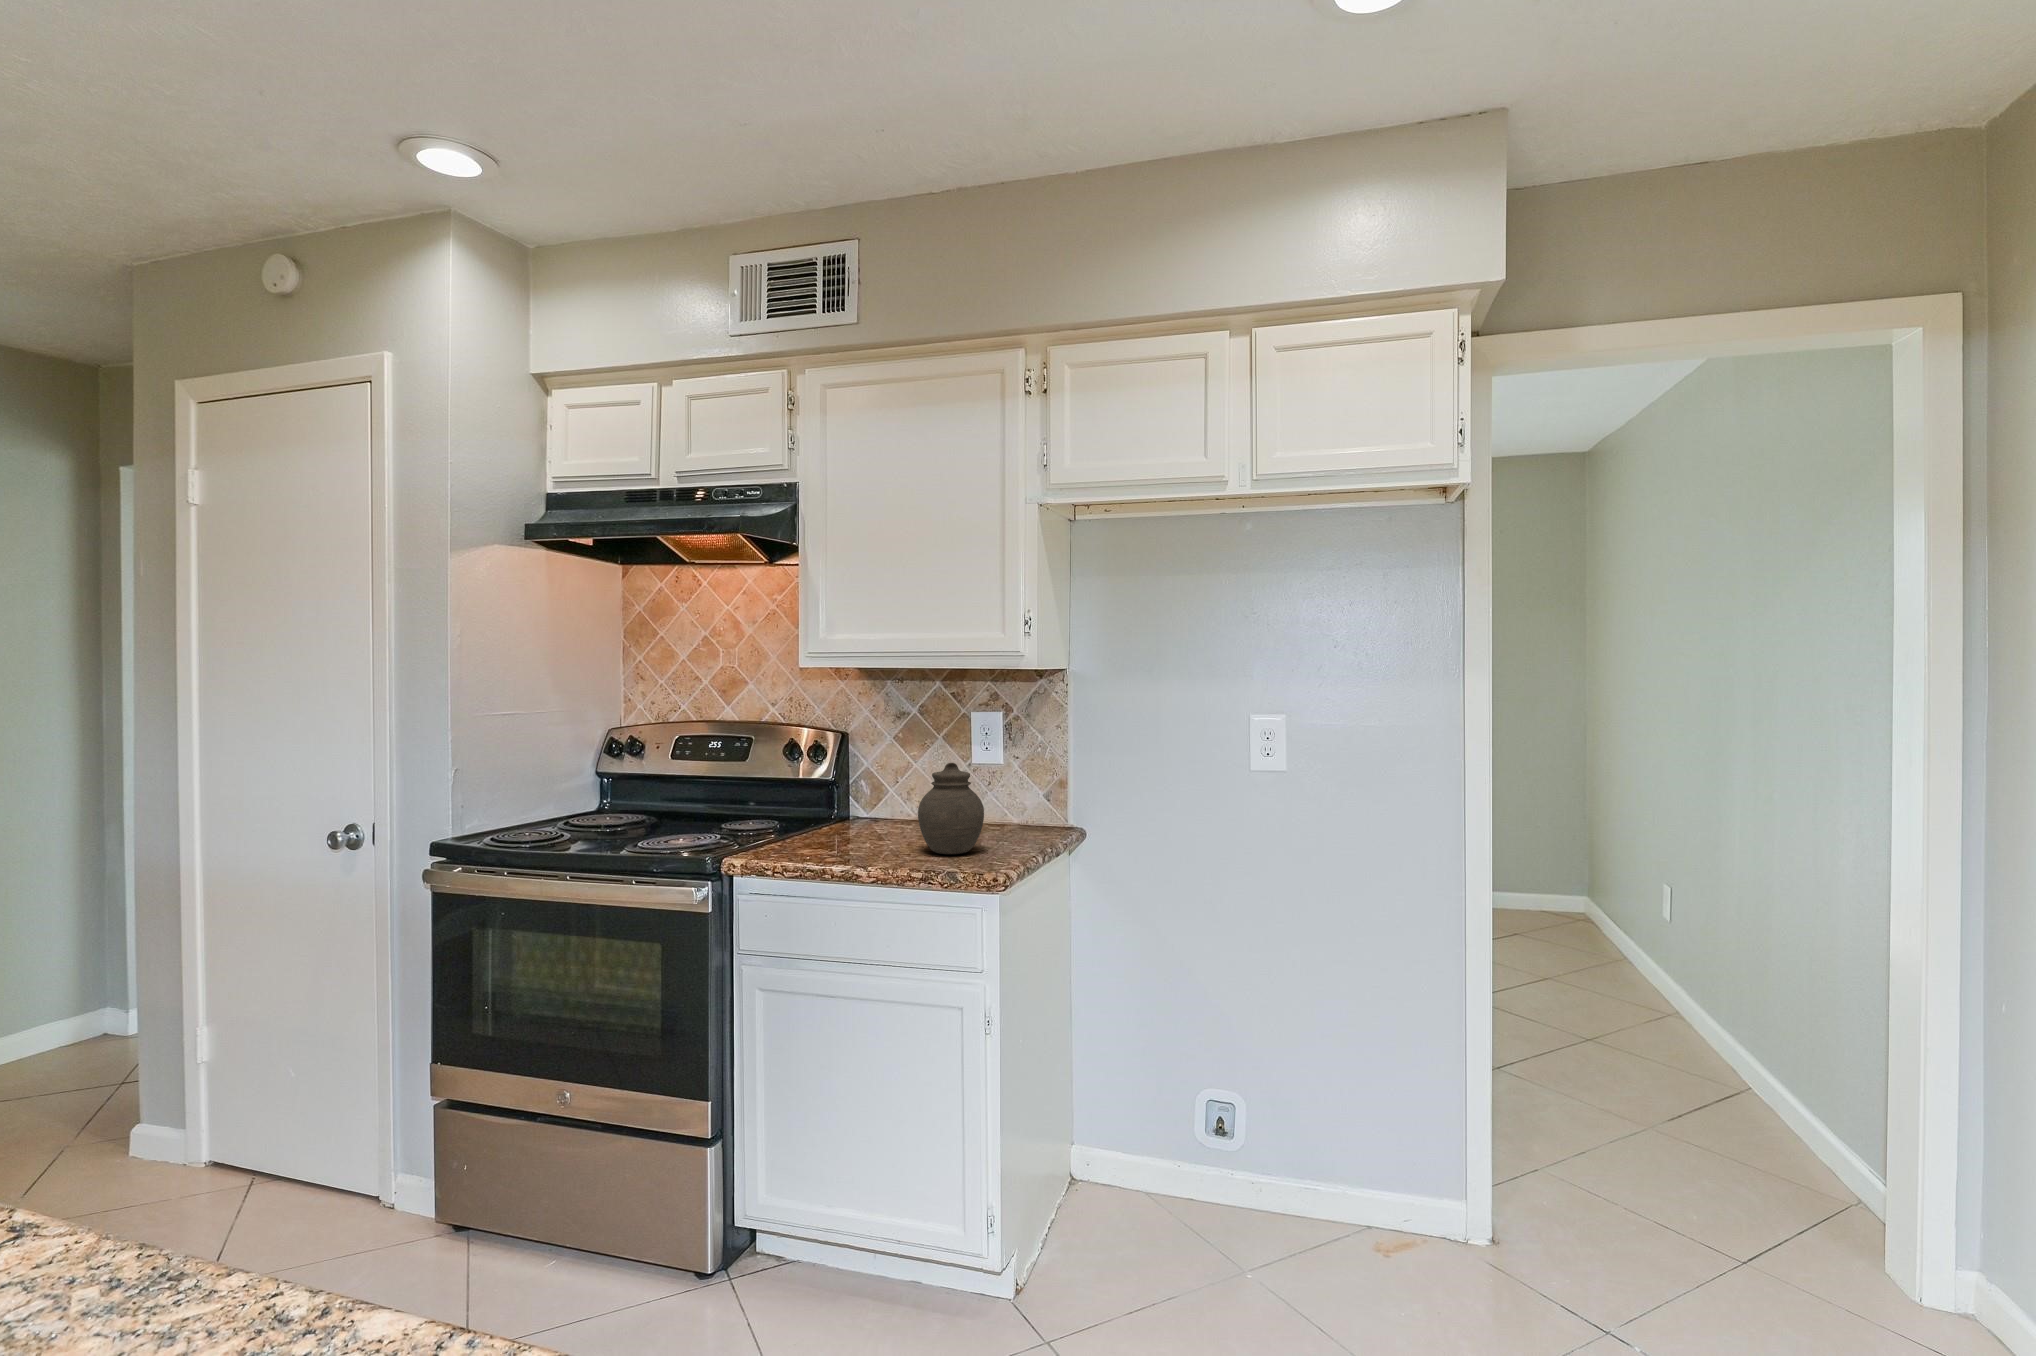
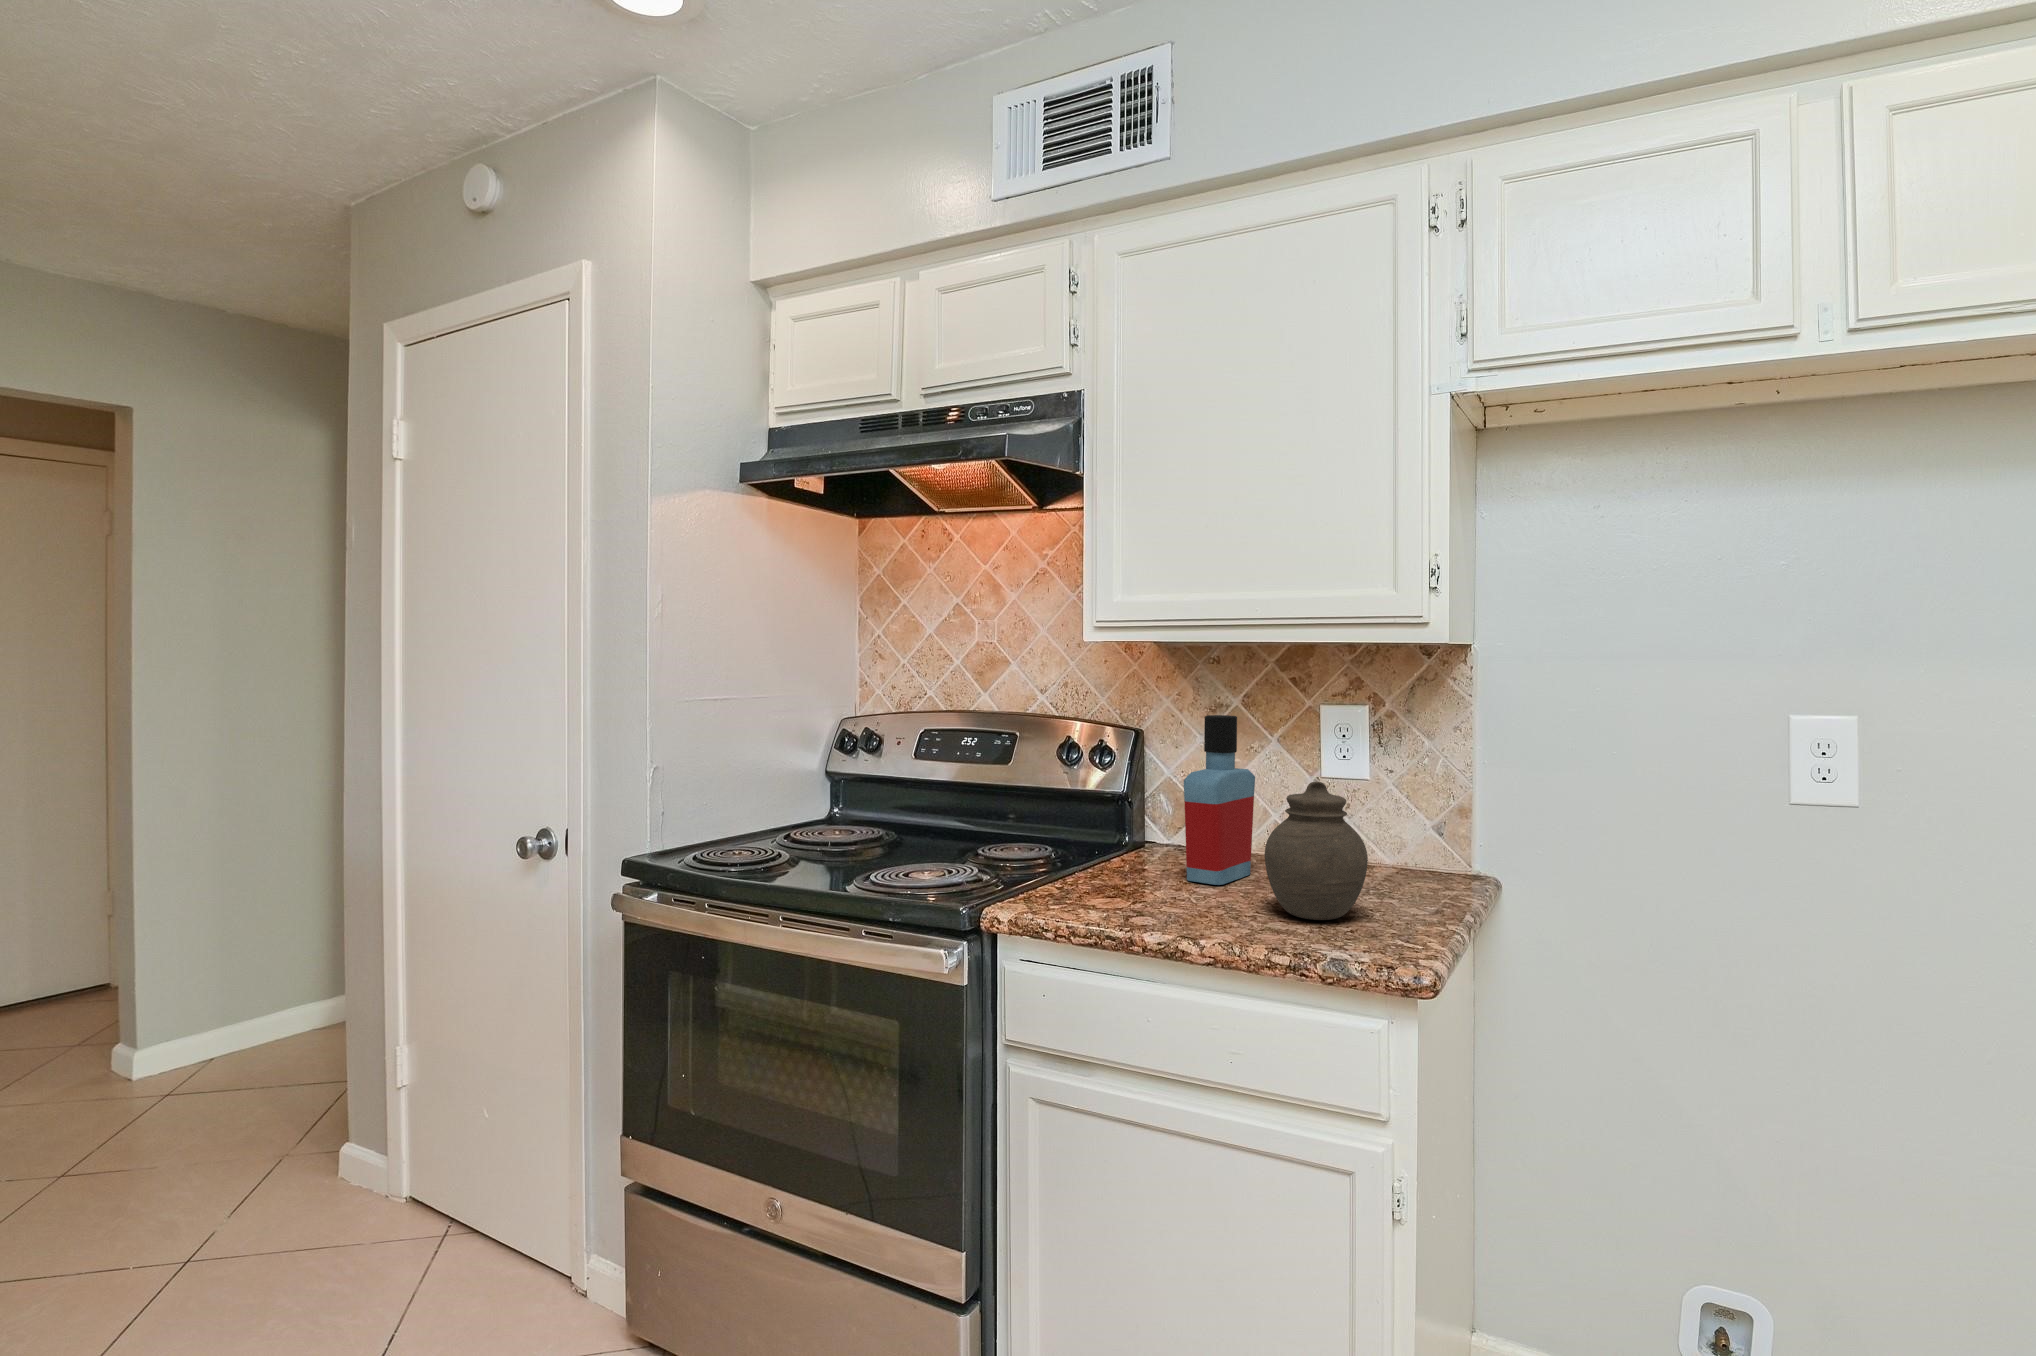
bottle: none [870,720,924,839] -> present [1184,715,1255,885]

